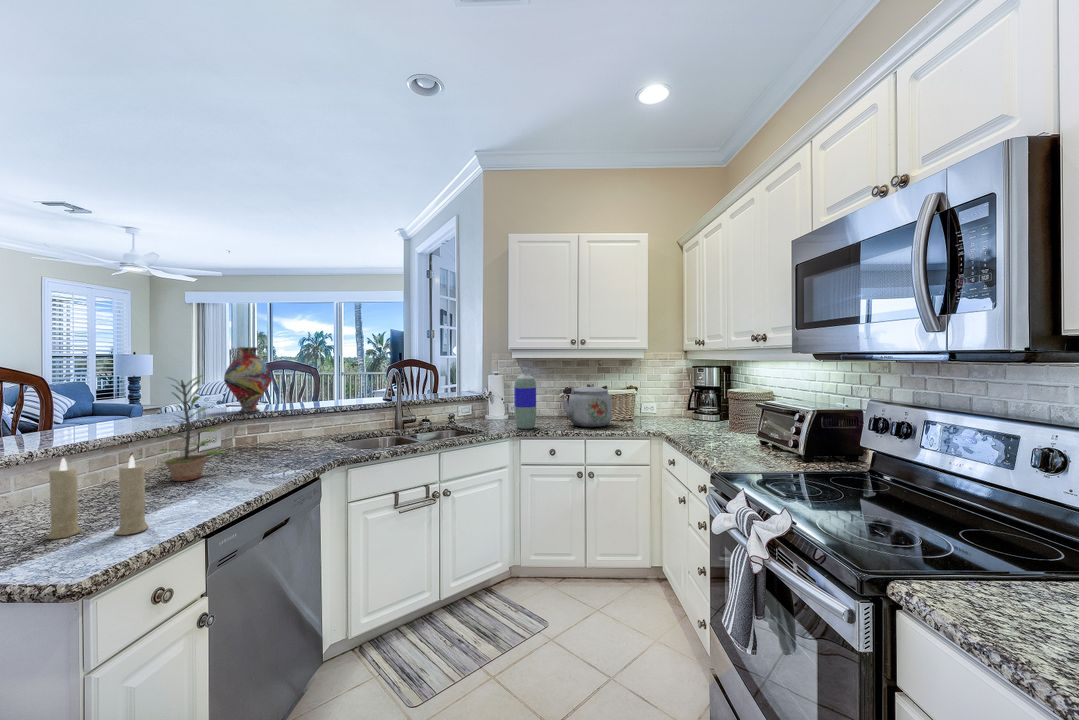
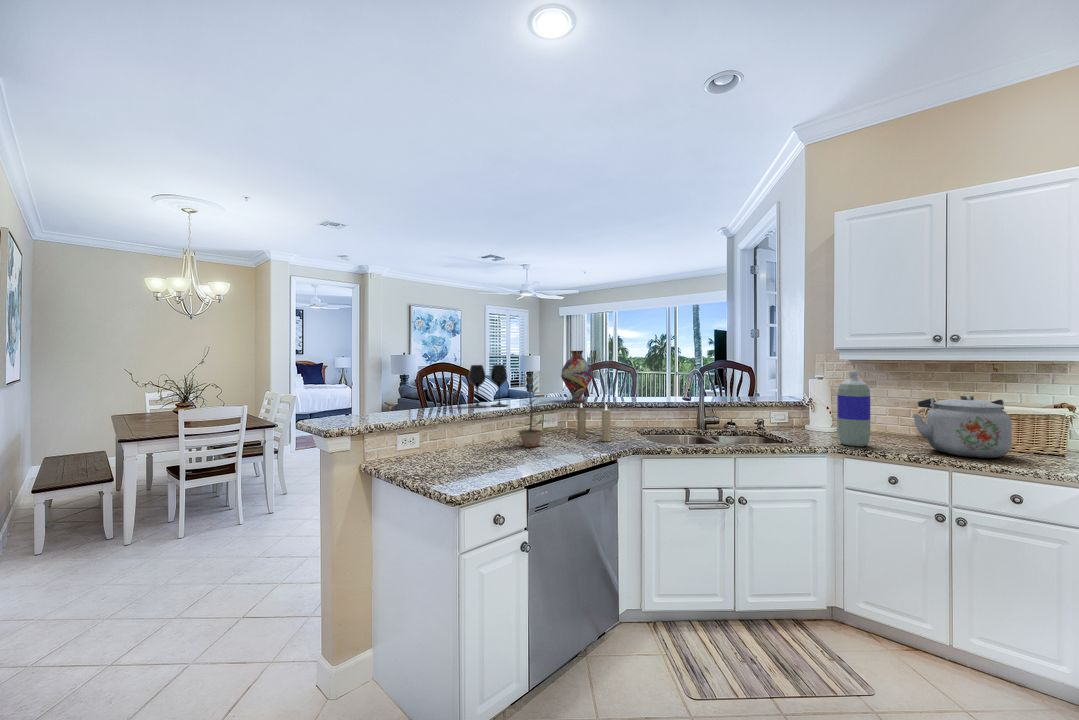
wine glass: none [49,366,135,436] -> present [469,365,507,408]
candle: present [46,456,149,539] -> present [576,403,612,441]

